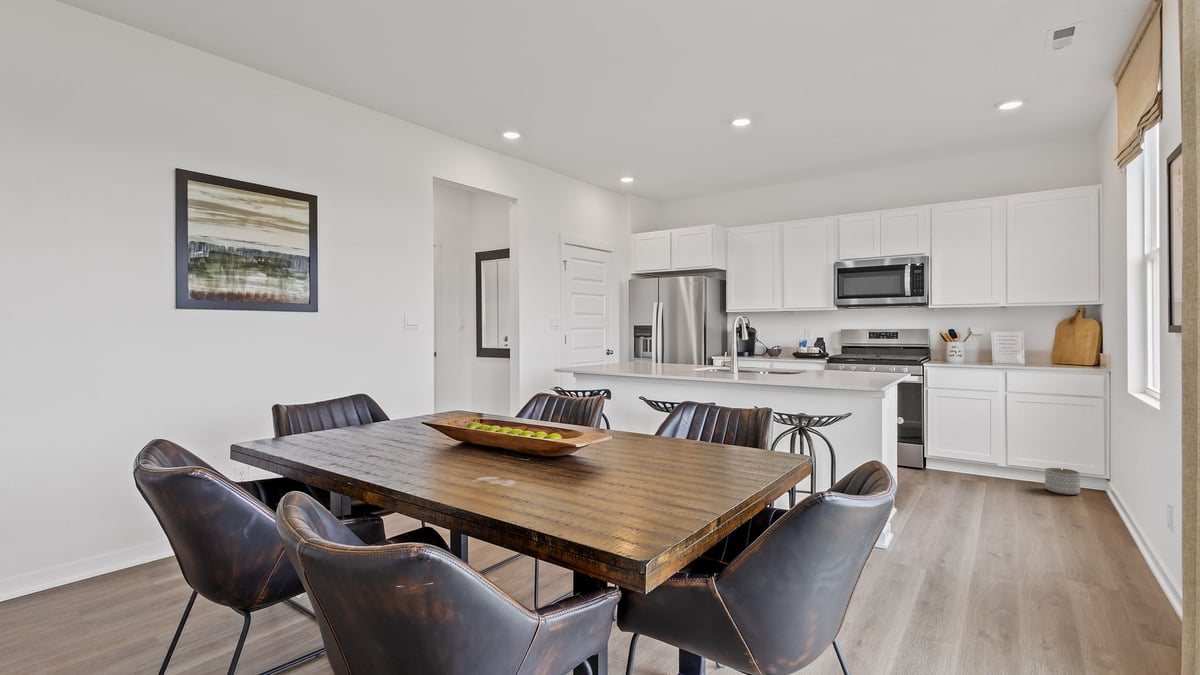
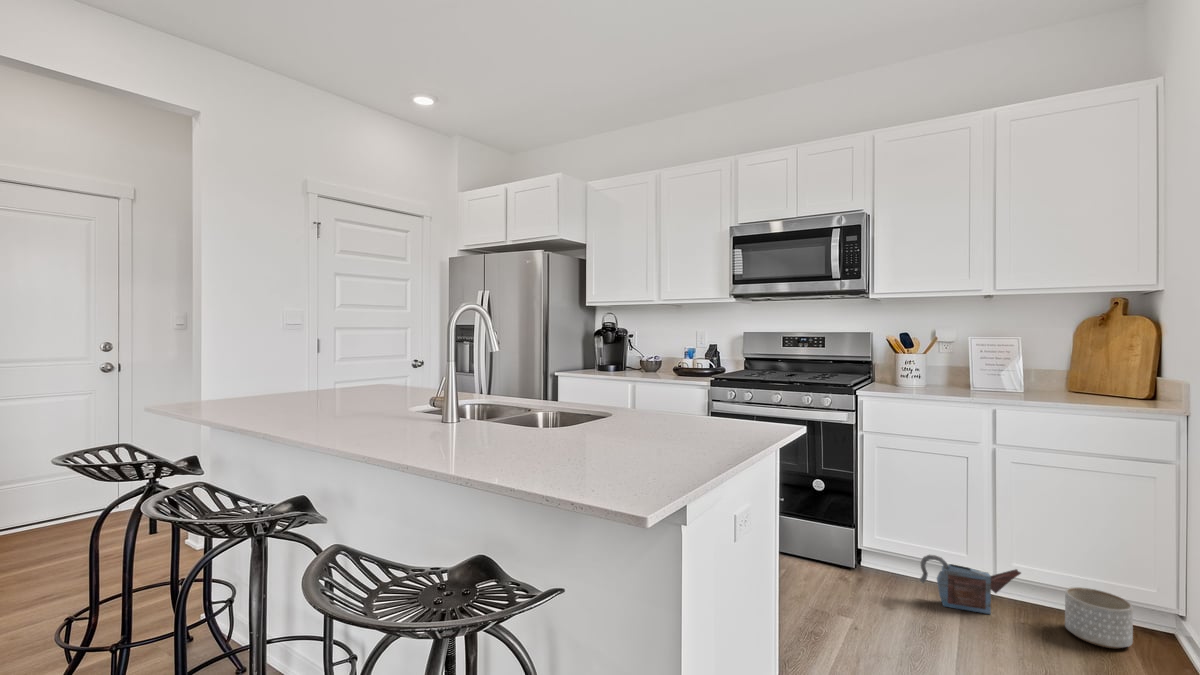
watering can: none [964,455,1022,485] -> present [920,555,1021,614]

